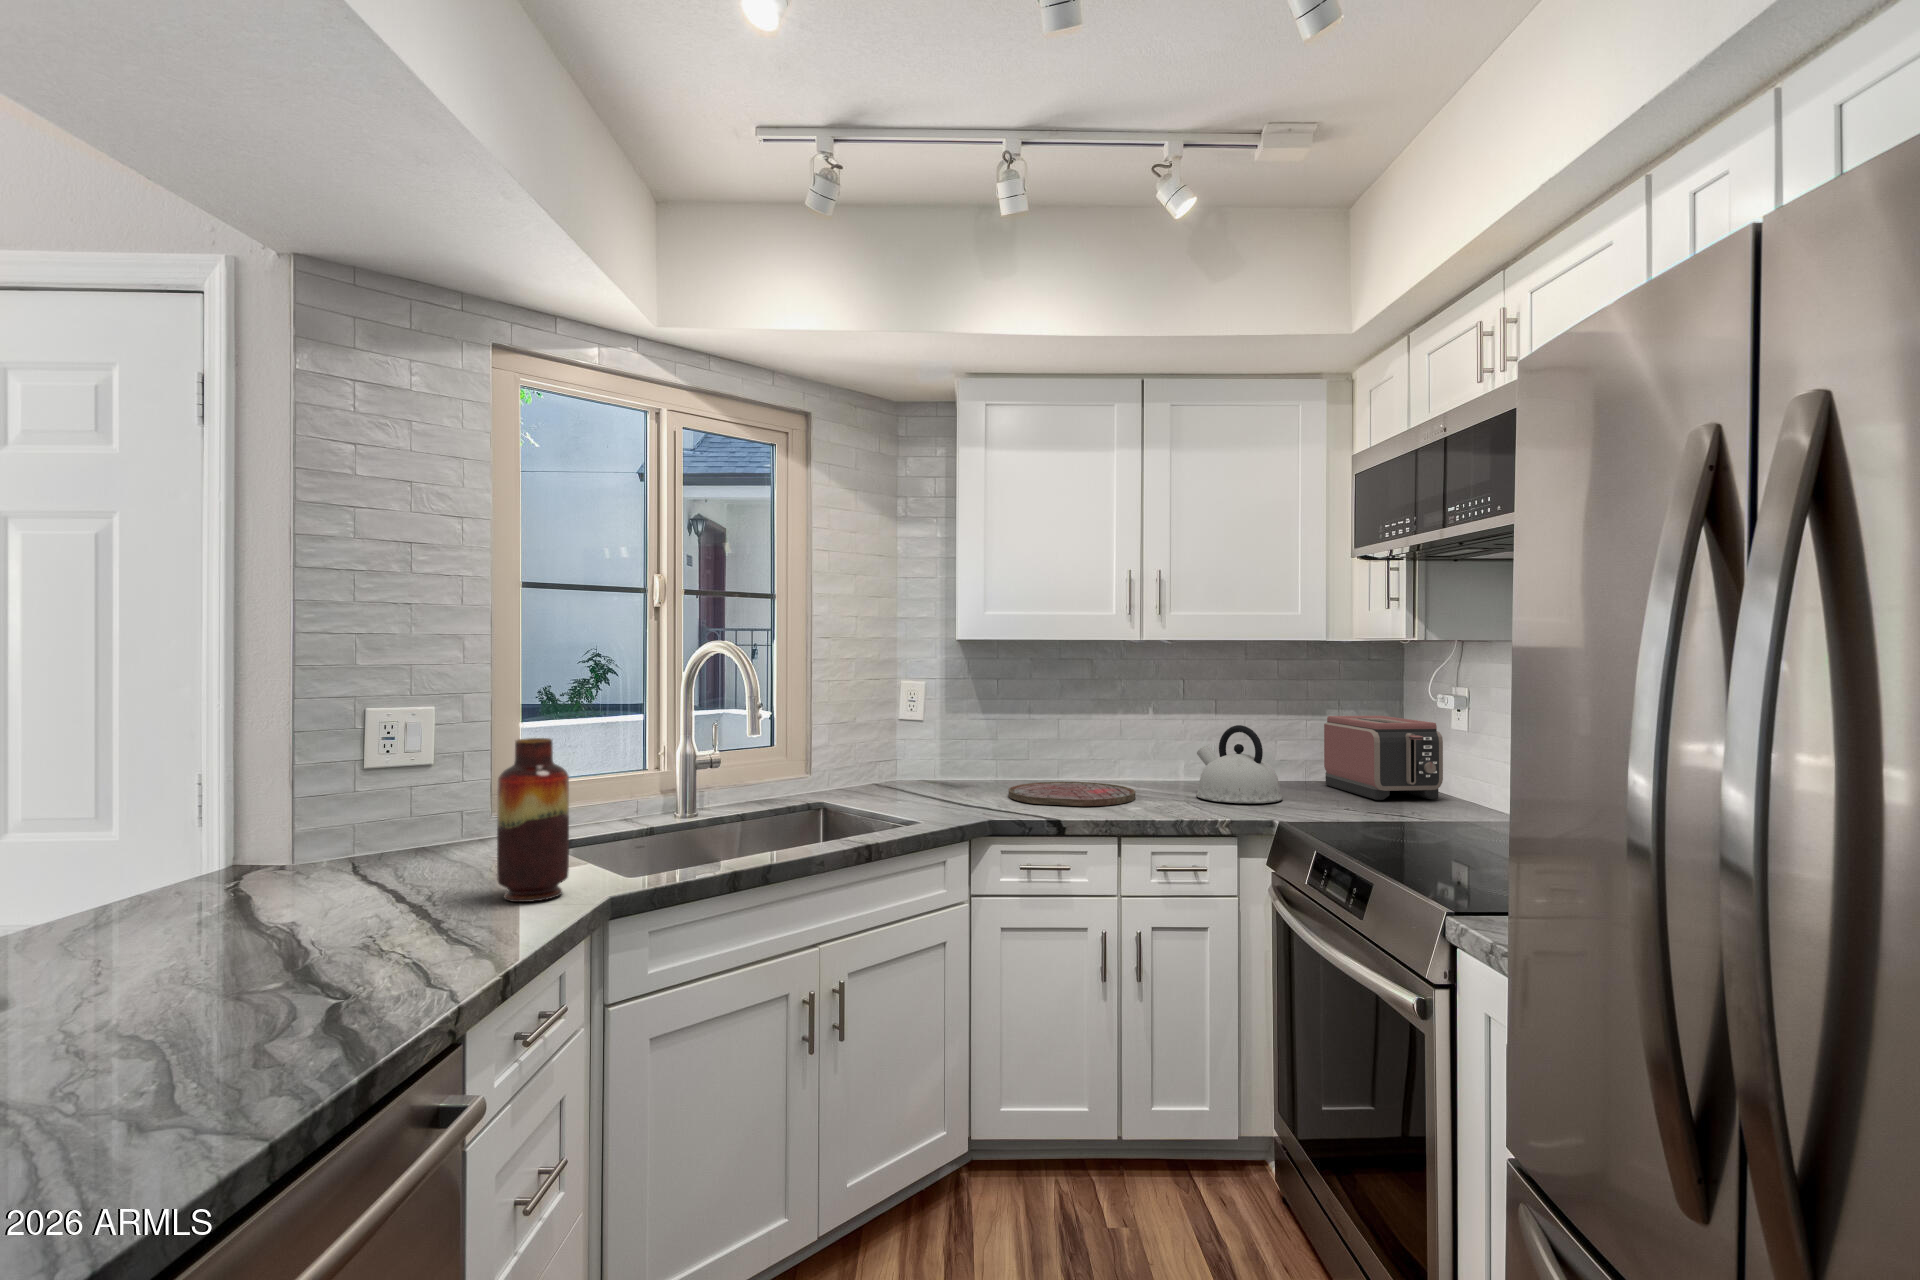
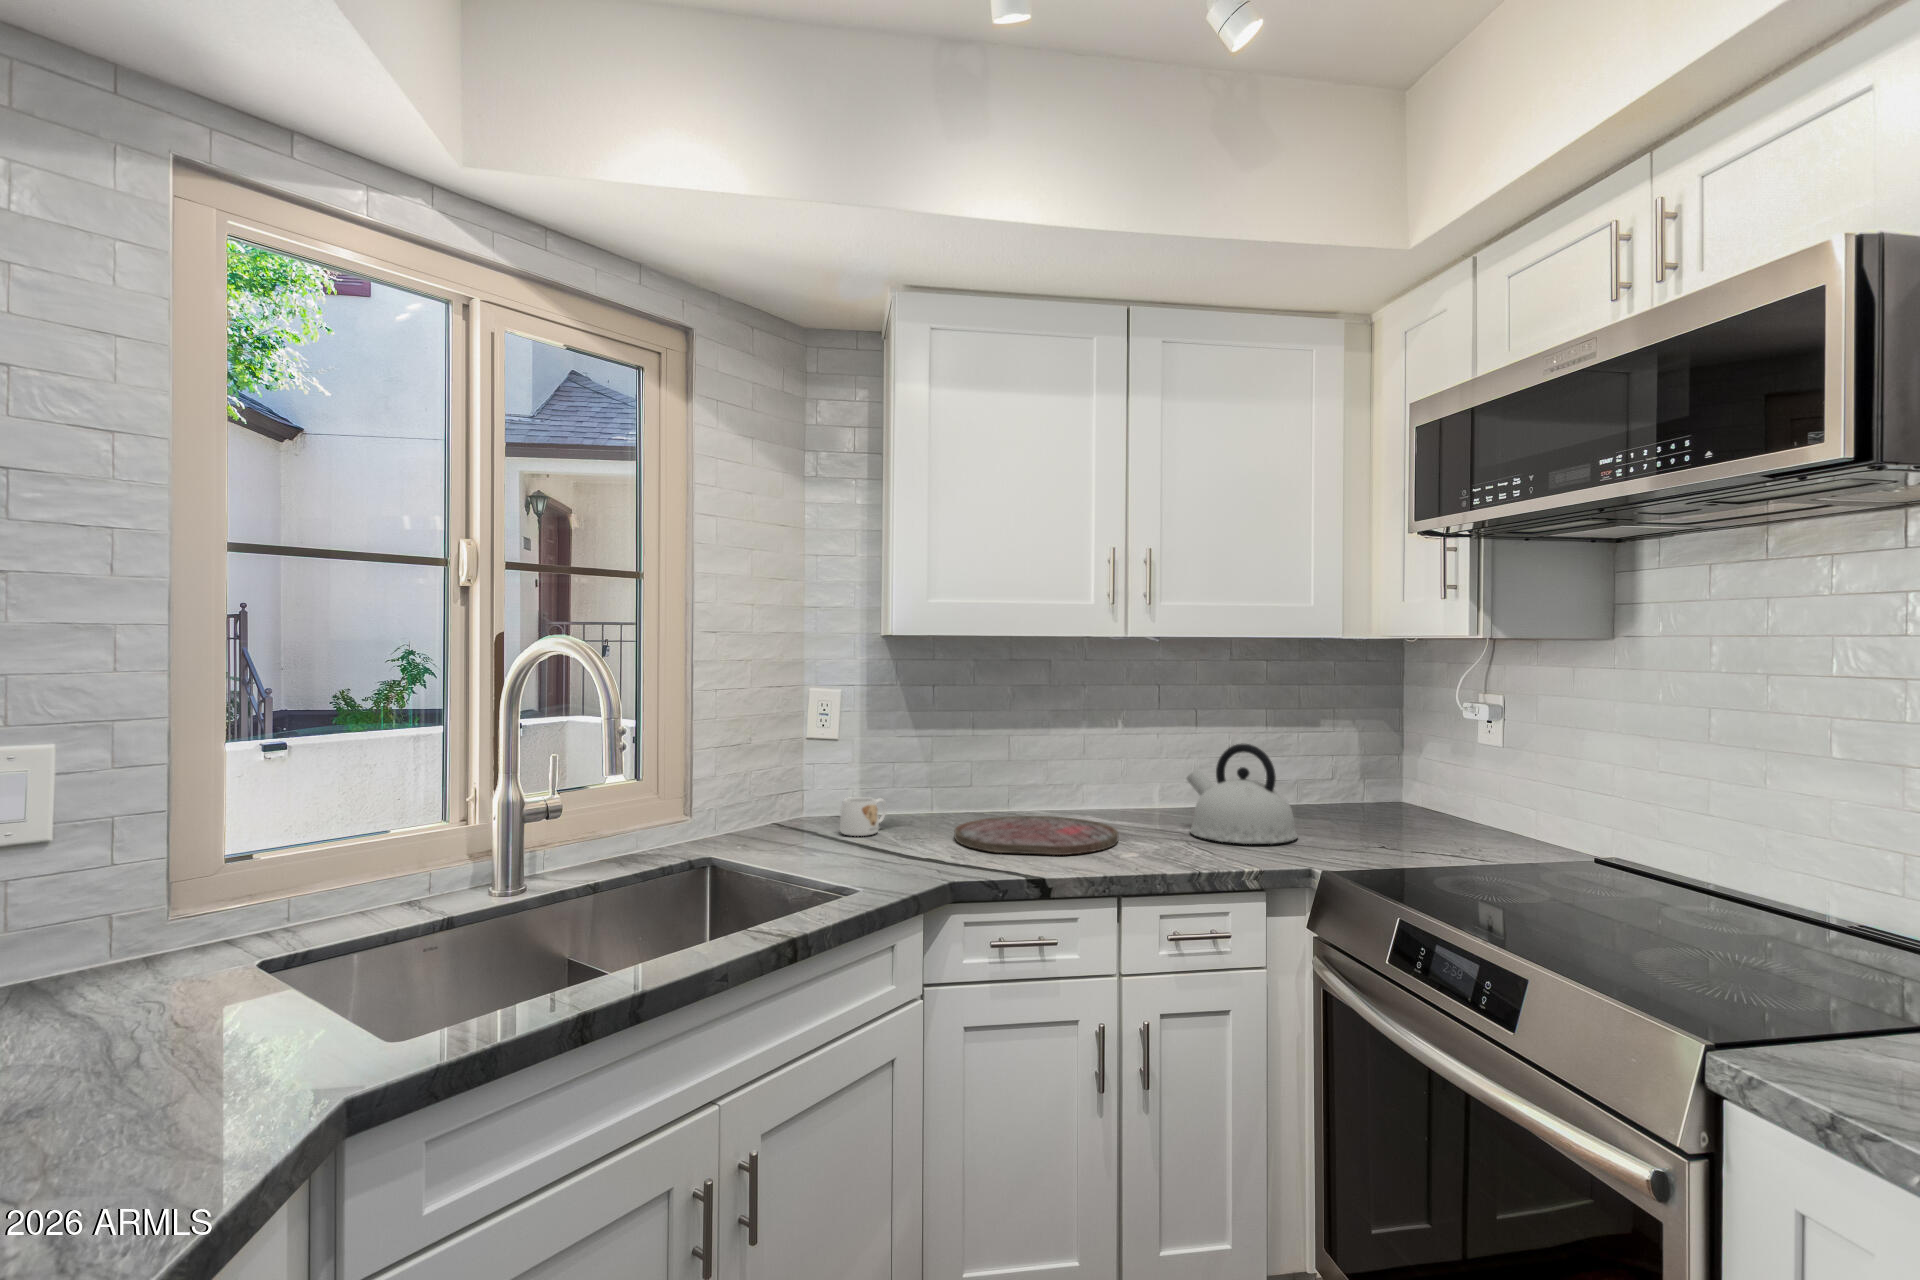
toaster: present [1324,716,1443,800] -> none [1325,727,1481,834]
vase: present [497,738,569,902] -> none [133,815,284,1131]
mug: none [924,763,960,792] -> present [840,797,887,836]

